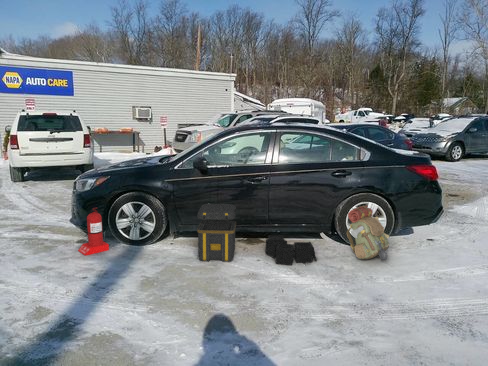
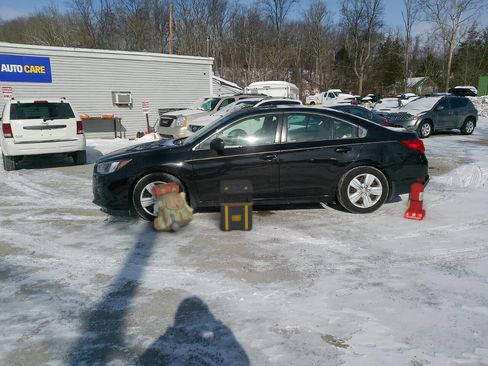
backpack: present [347,205,389,260] -> present [151,182,194,231]
fire extinguisher: present [78,208,109,255] -> present [404,178,426,220]
storage bin: present [266,235,317,265] -> none [279,206,325,231]

